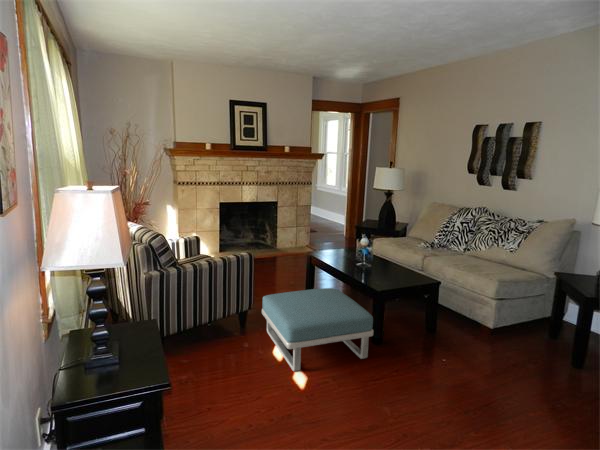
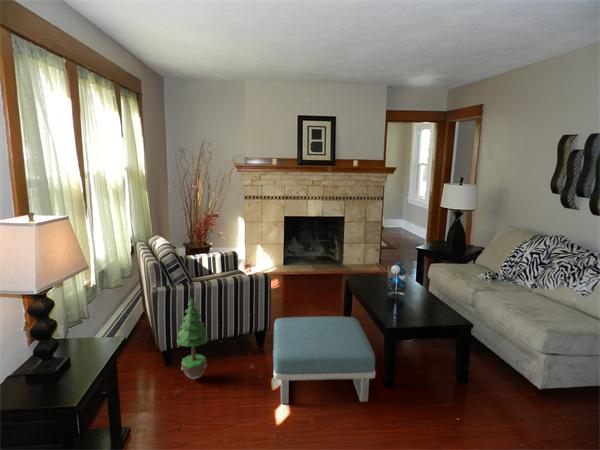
potted tree: none [176,278,210,364] -> present [177,298,209,379]

